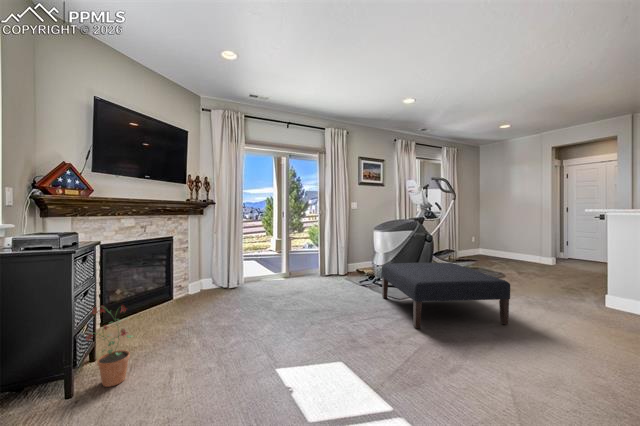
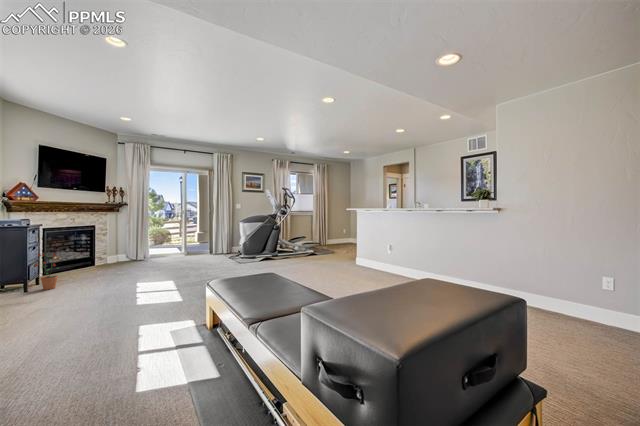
ottoman: present [382,262,510,328] -> none [229,240,285,271]

